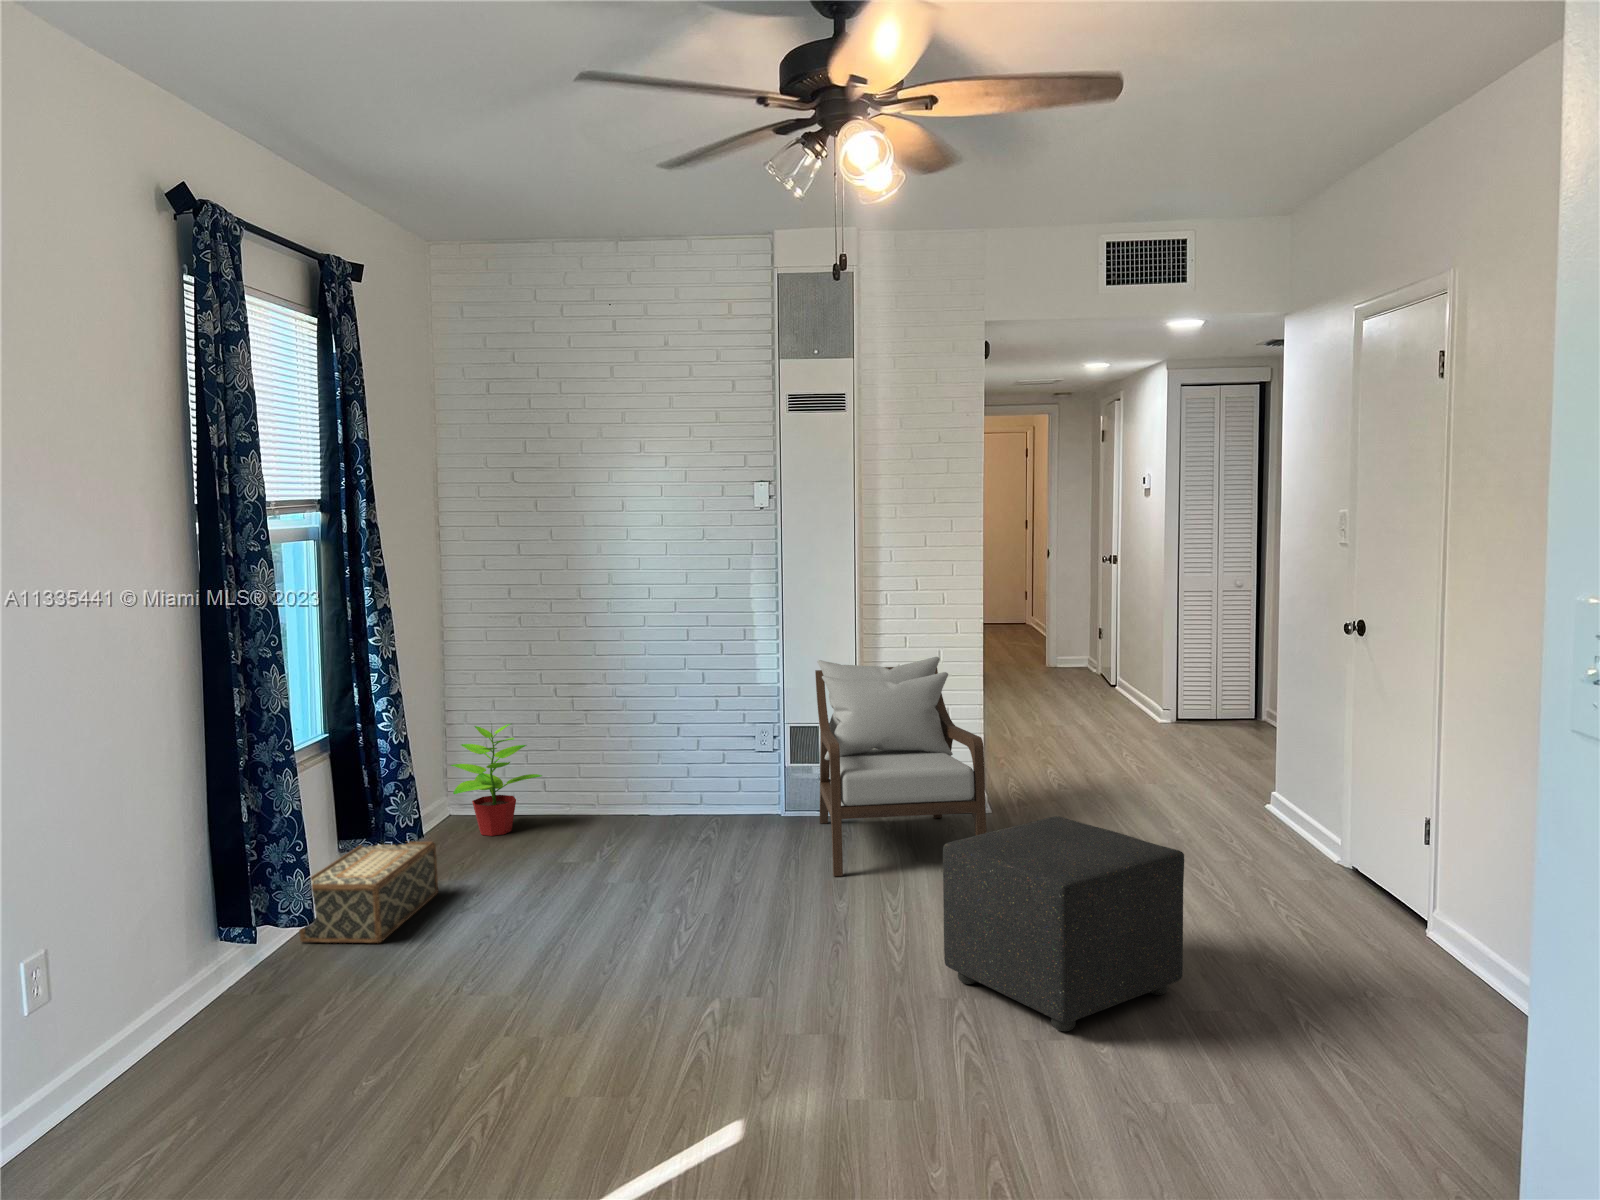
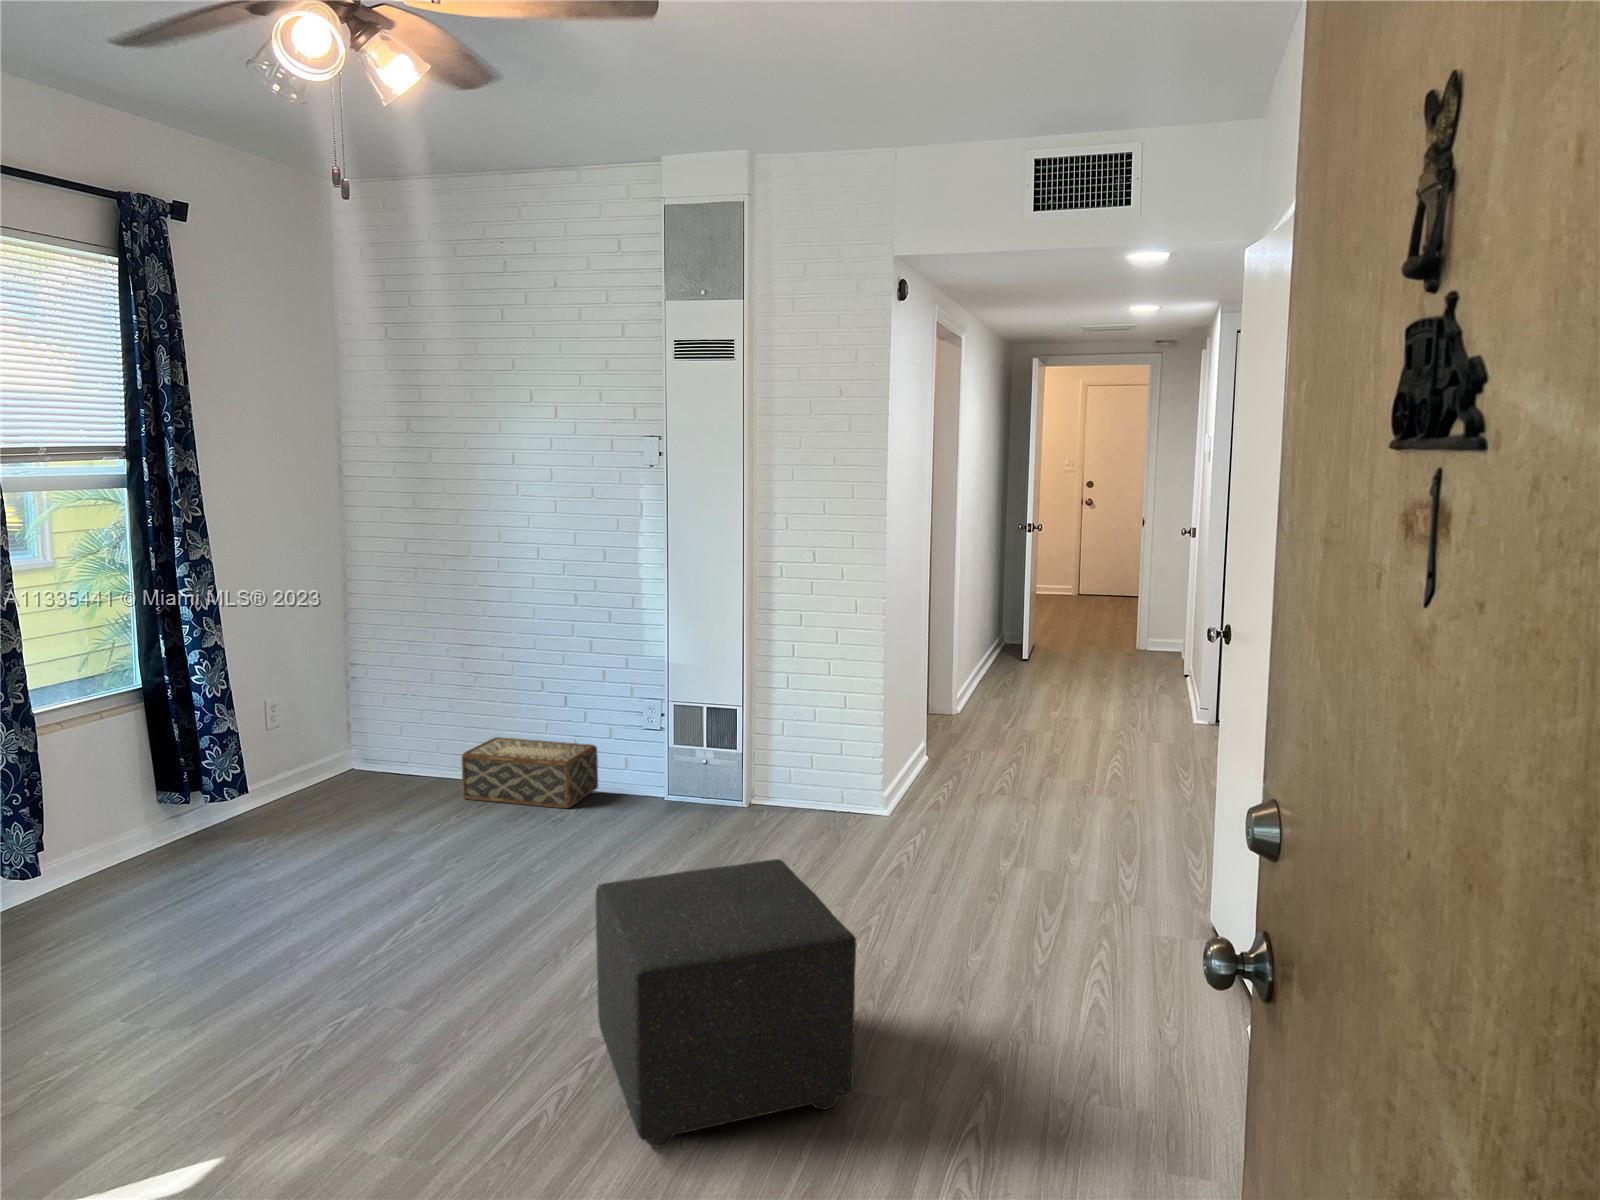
armchair: present [815,657,986,876] -> none [632,636,826,892]
potted plant: present [451,724,542,836] -> none [323,675,419,791]
woven basket: present [299,842,438,943] -> present [461,737,598,808]

